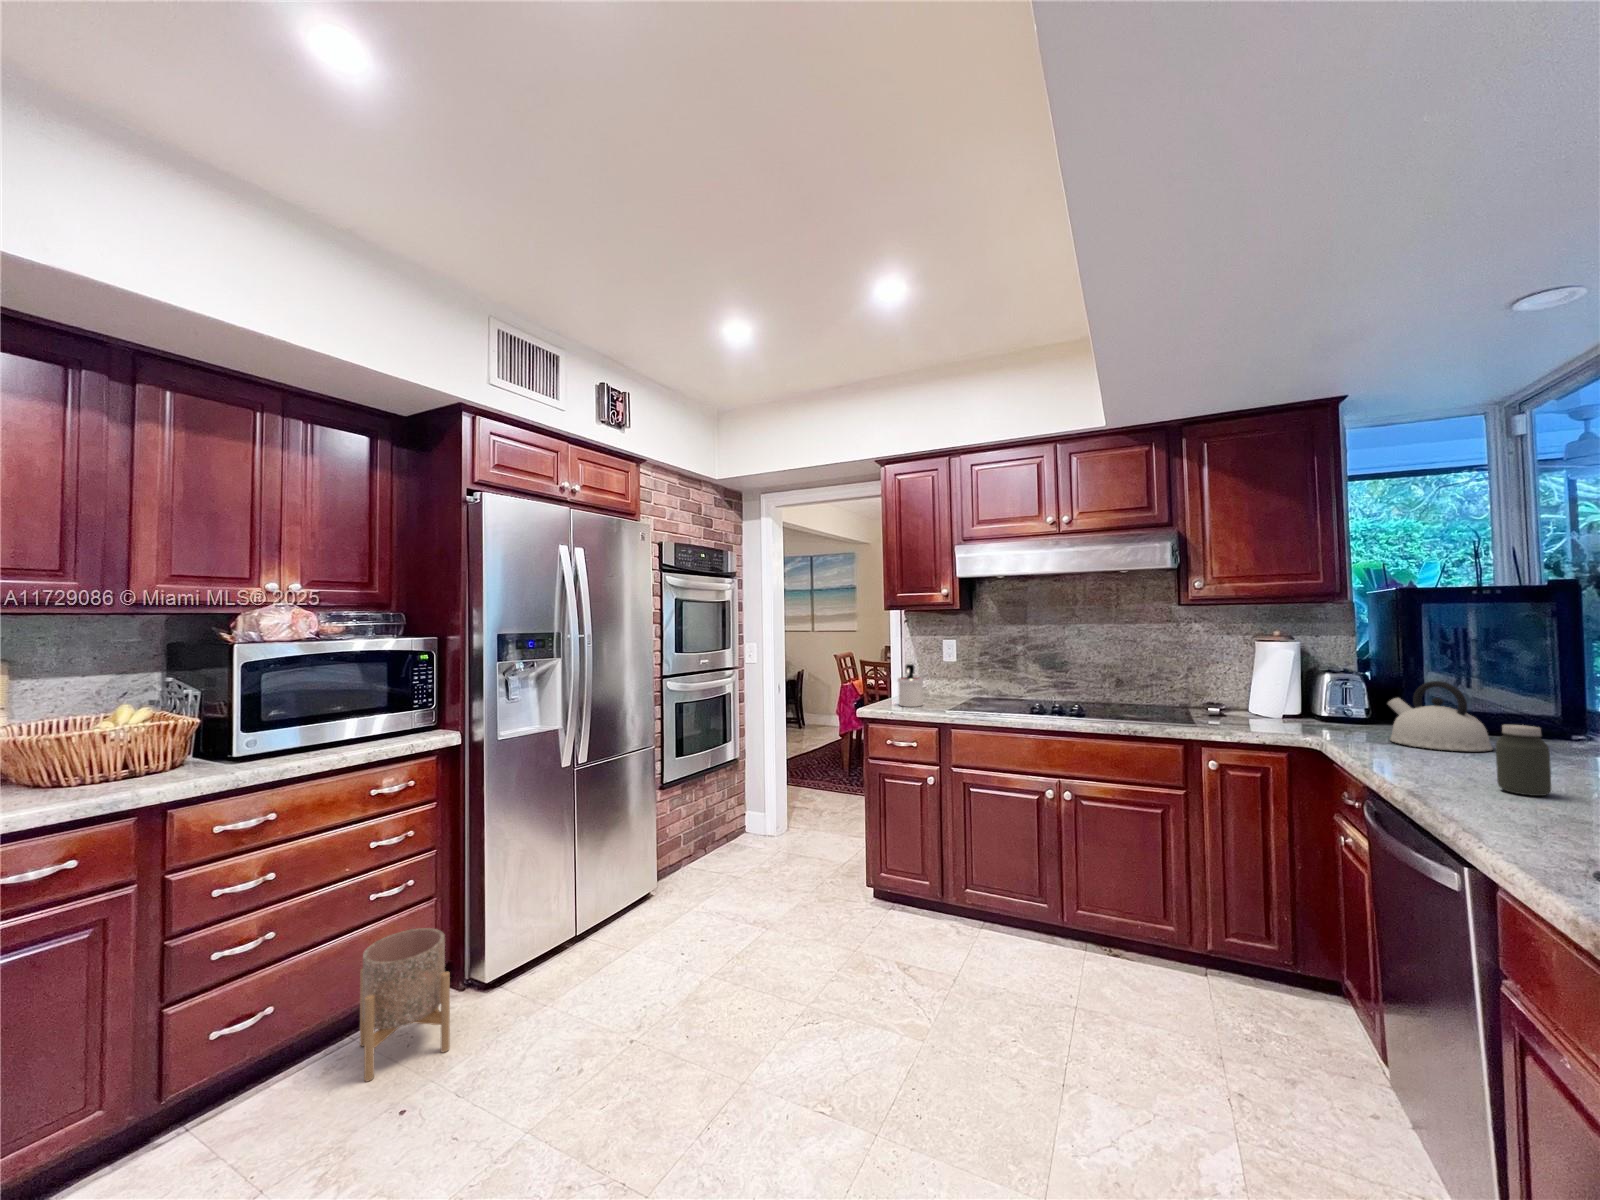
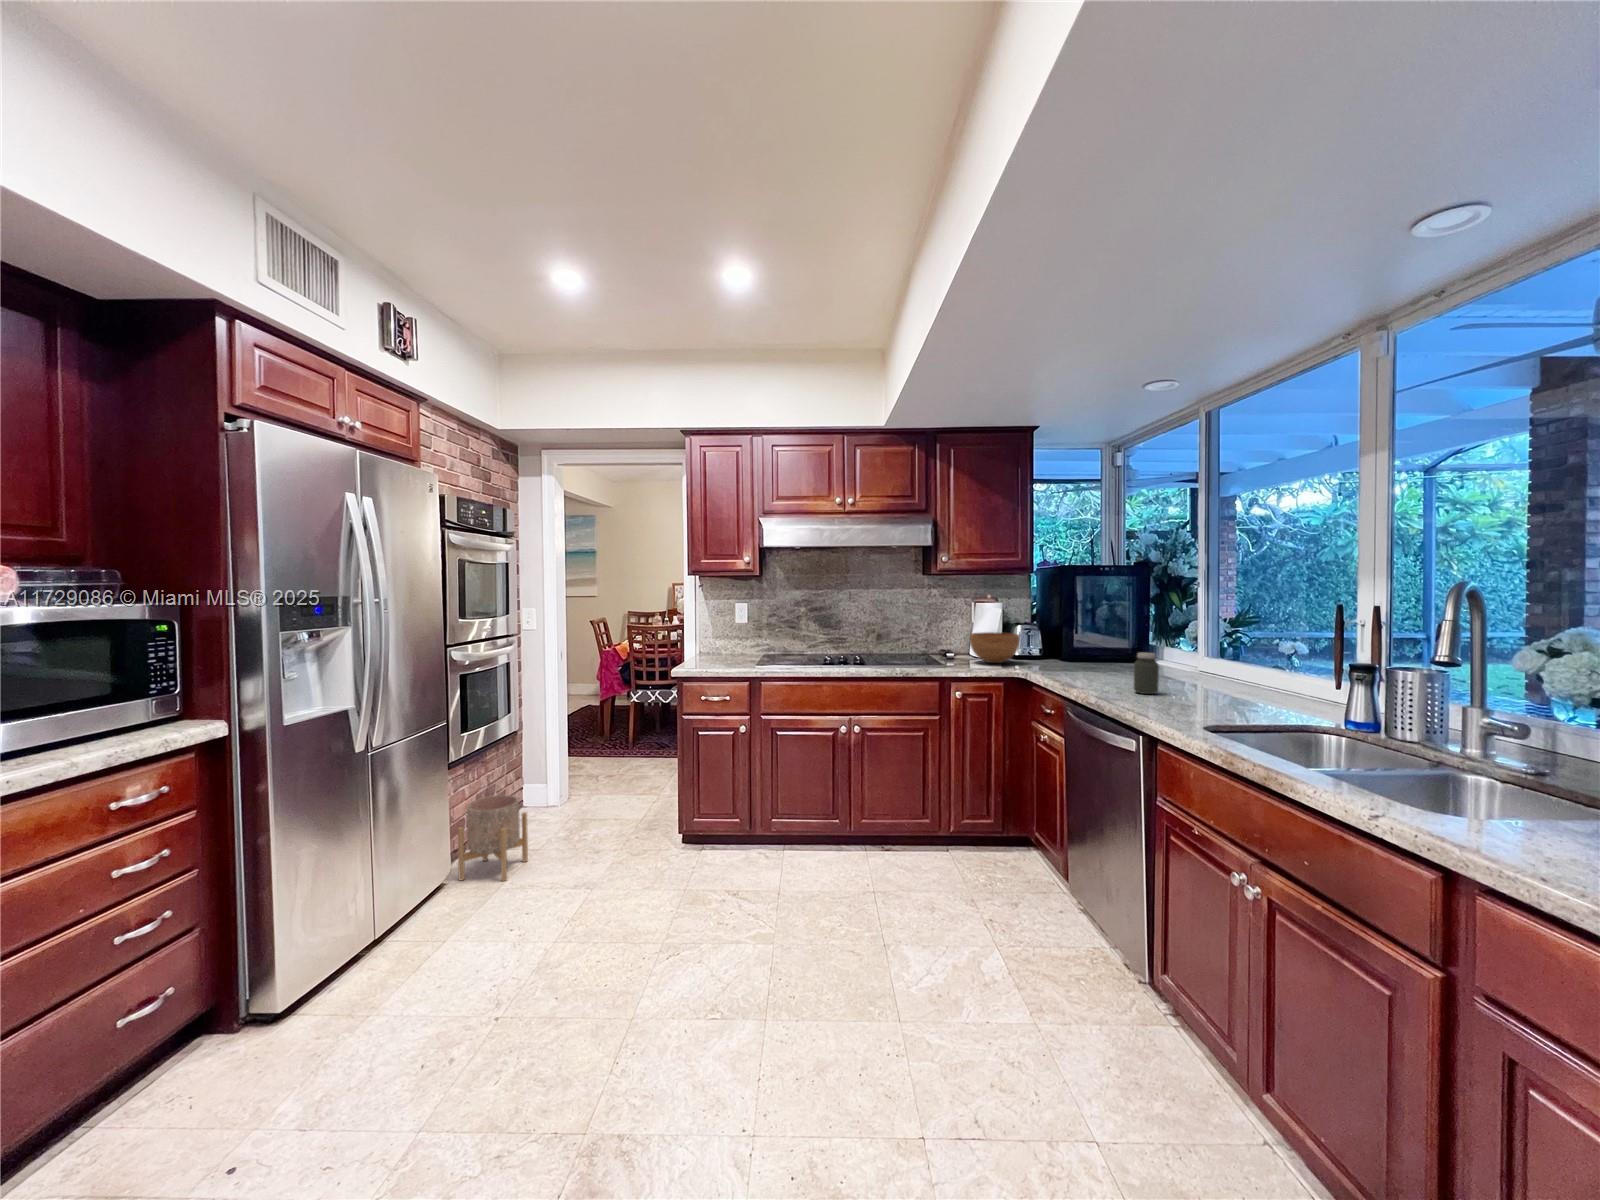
soap dispenser: present [898,664,923,707] -> none [706,626,729,665]
bowl: none [1236,681,1319,724] -> present [970,632,1020,663]
kettle: present [1388,681,1493,751] -> none [1061,629,1115,673]
planter: present [360,928,450,1082] -> present [458,795,528,881]

